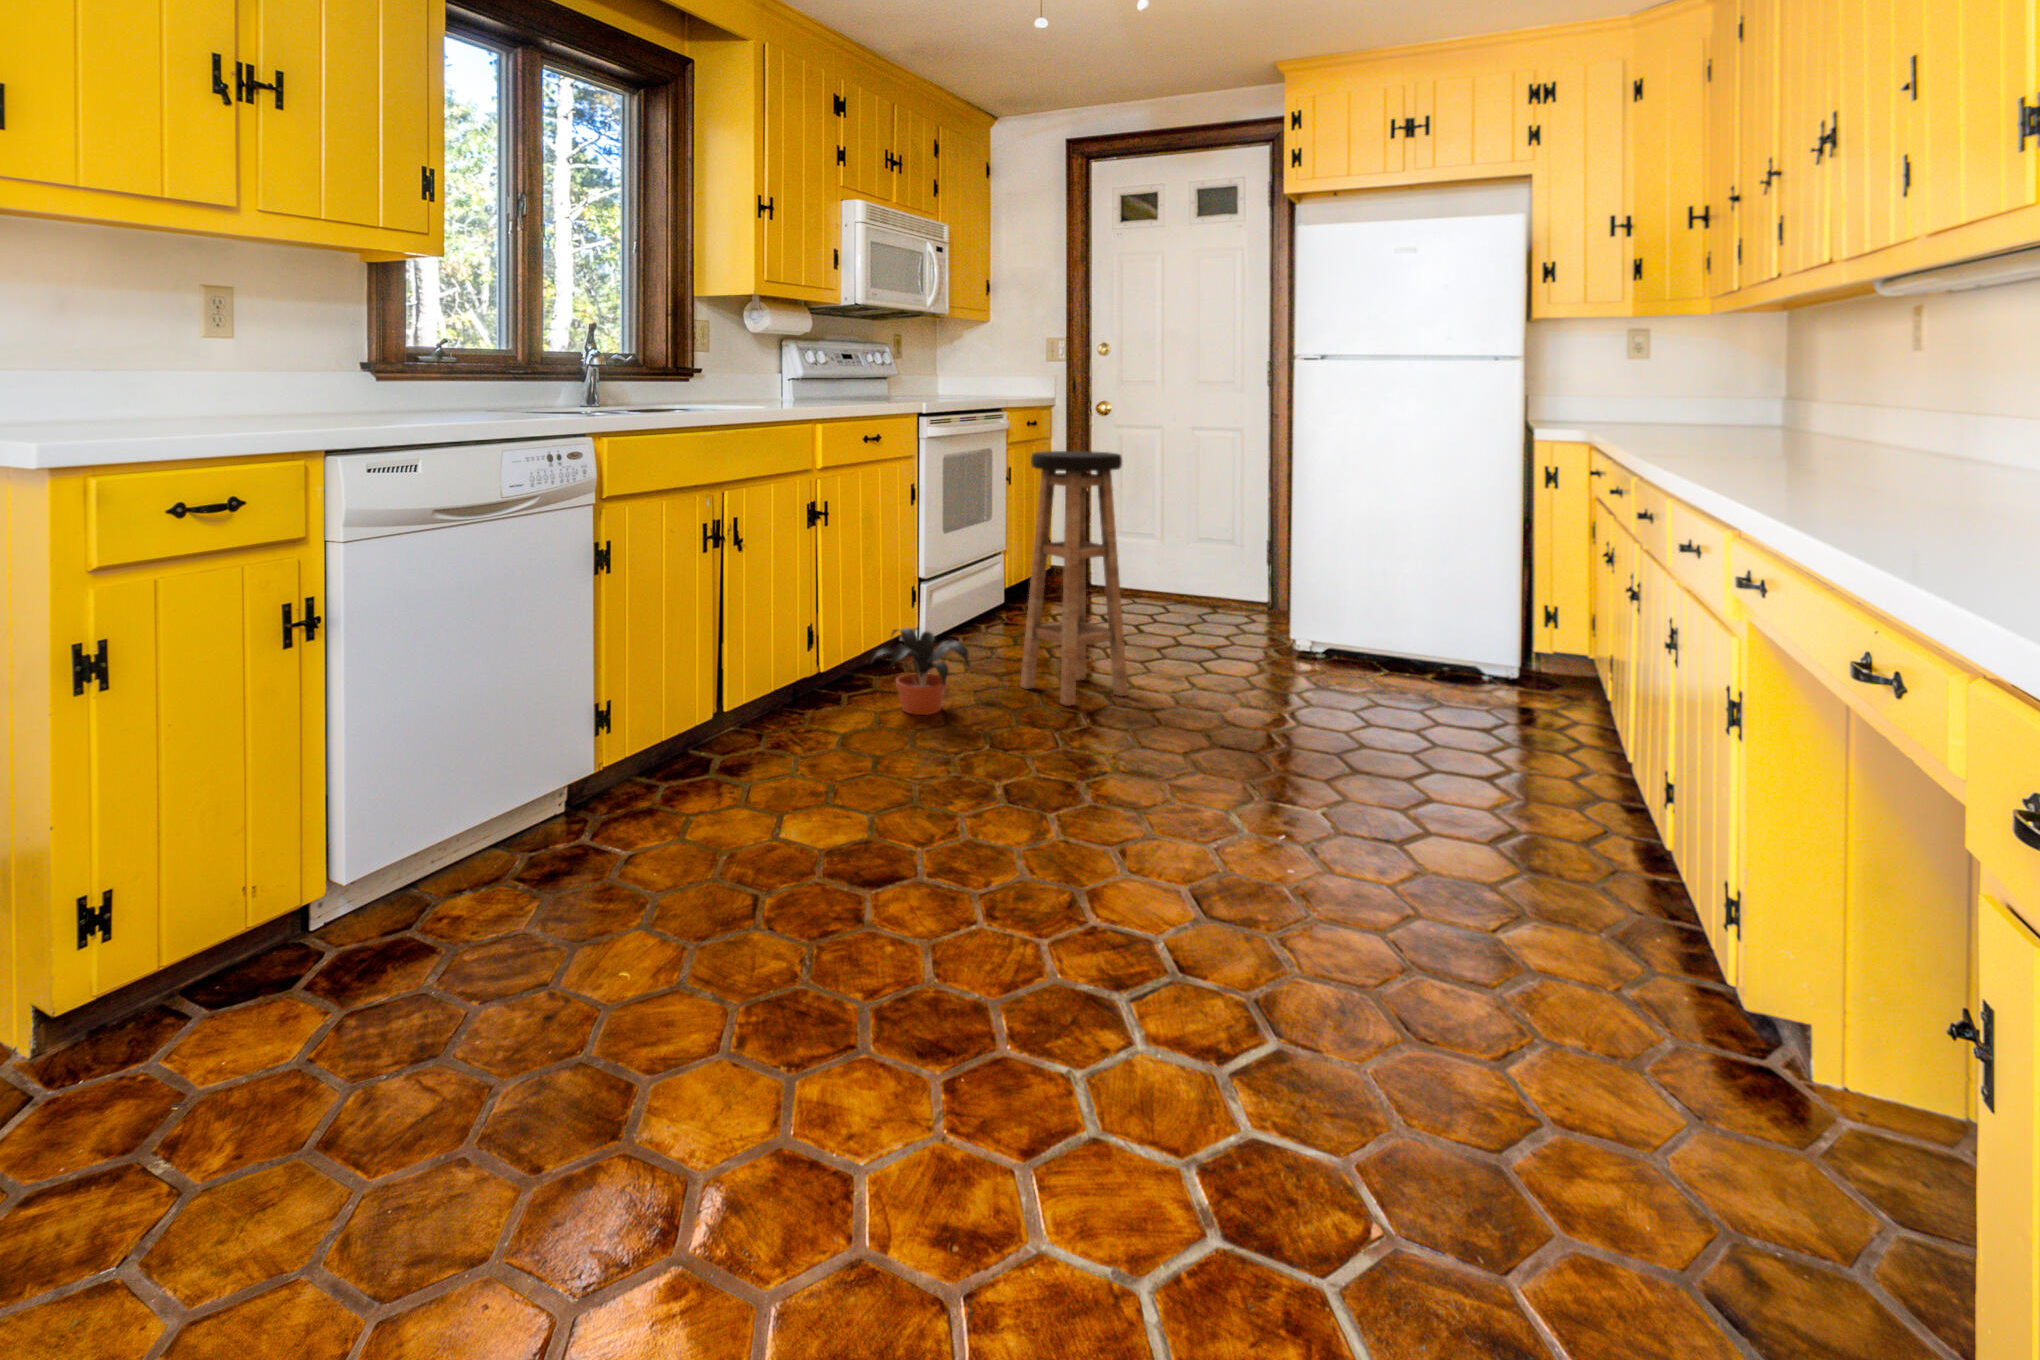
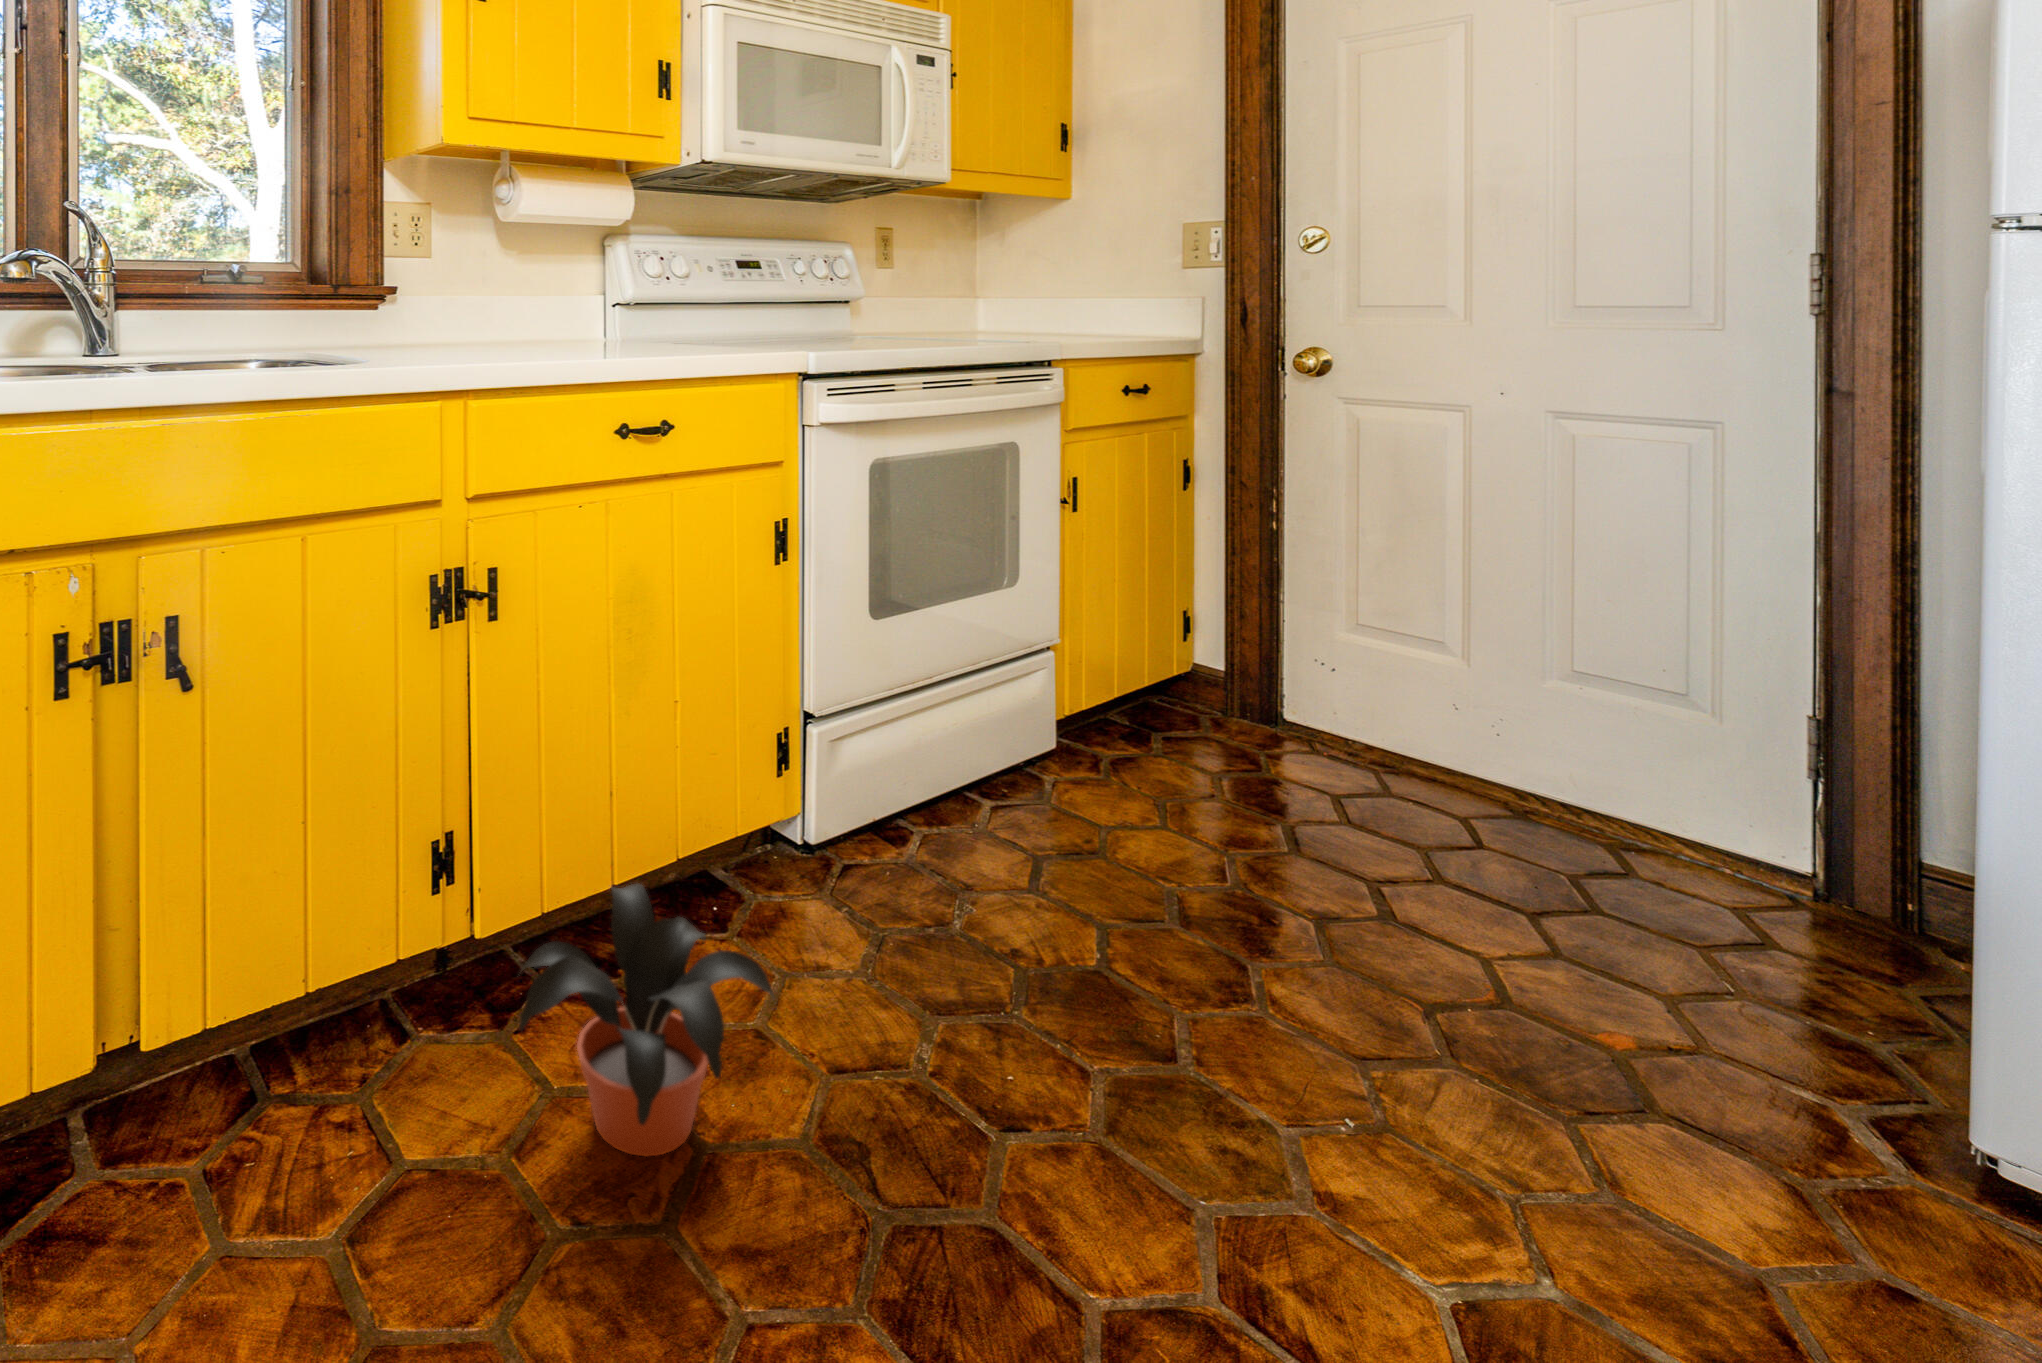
bar stool: present [1021,451,1128,706] -> none [958,474,1285,1244]

